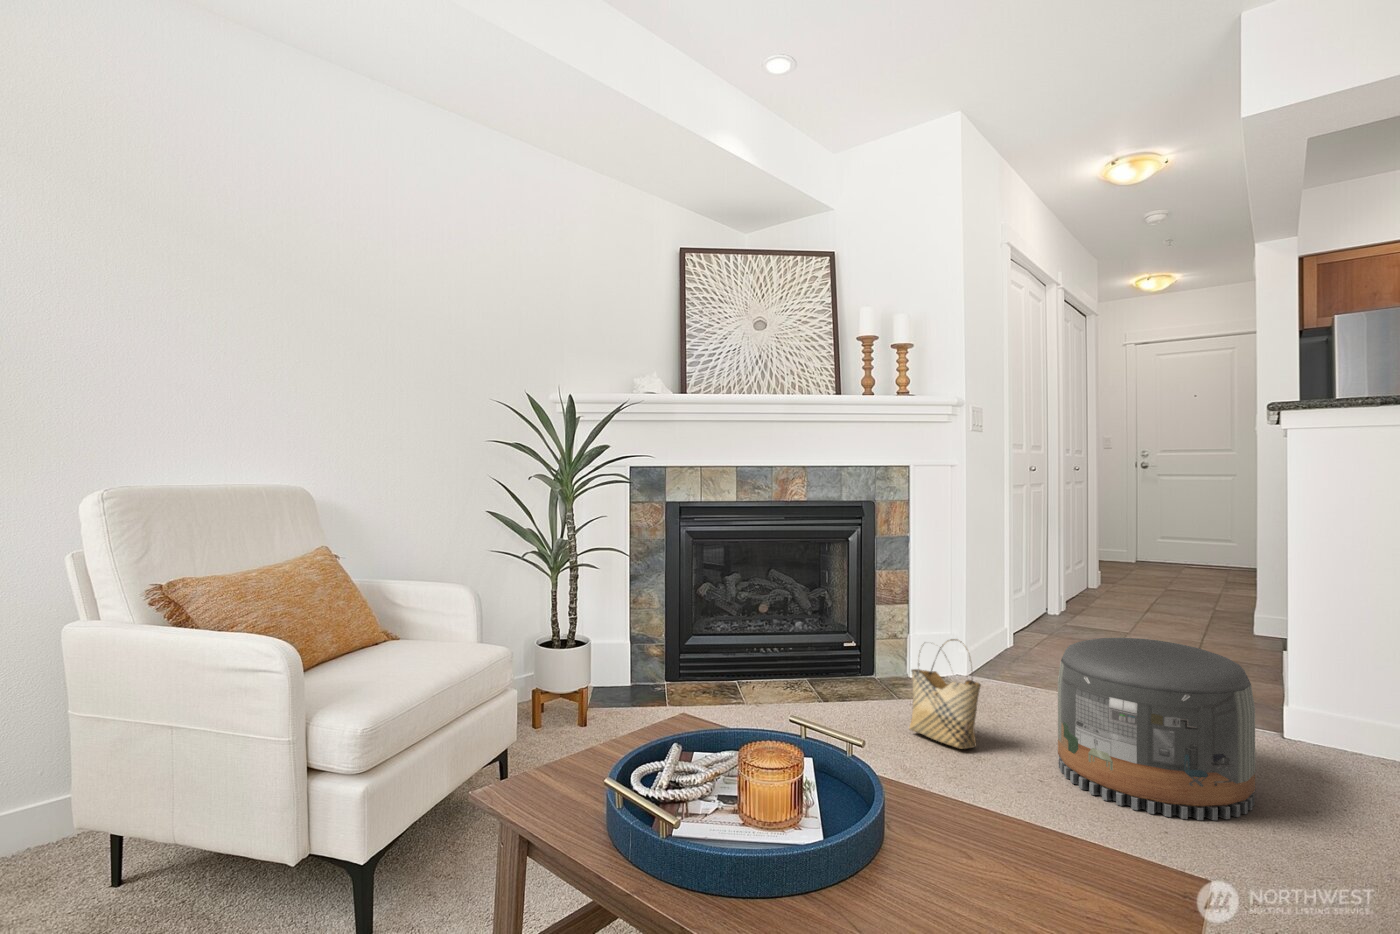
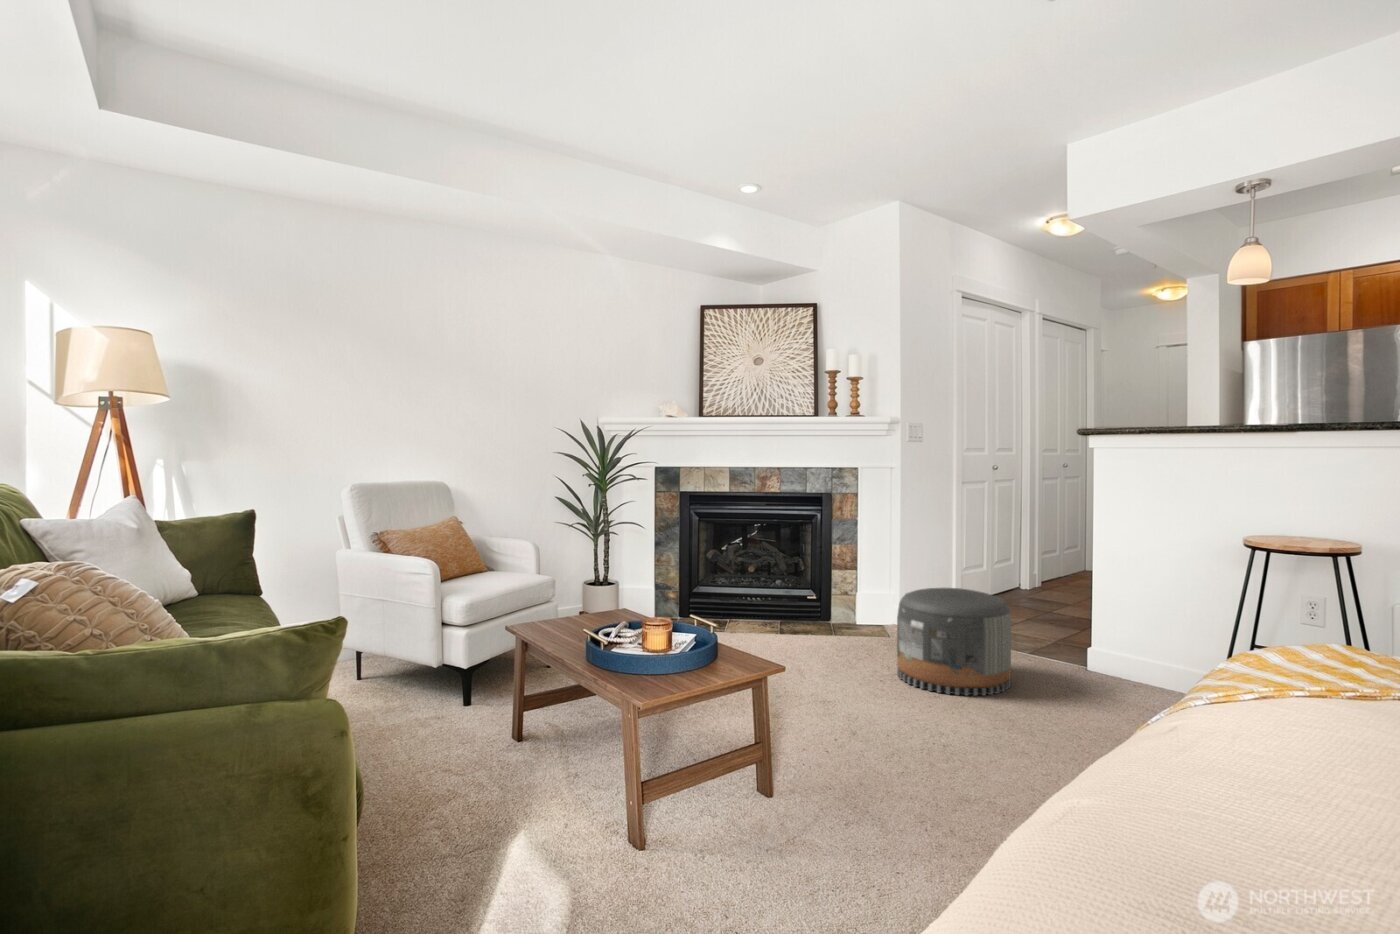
woven basket: present [909,639,981,749] -> none [819,588,860,658]

